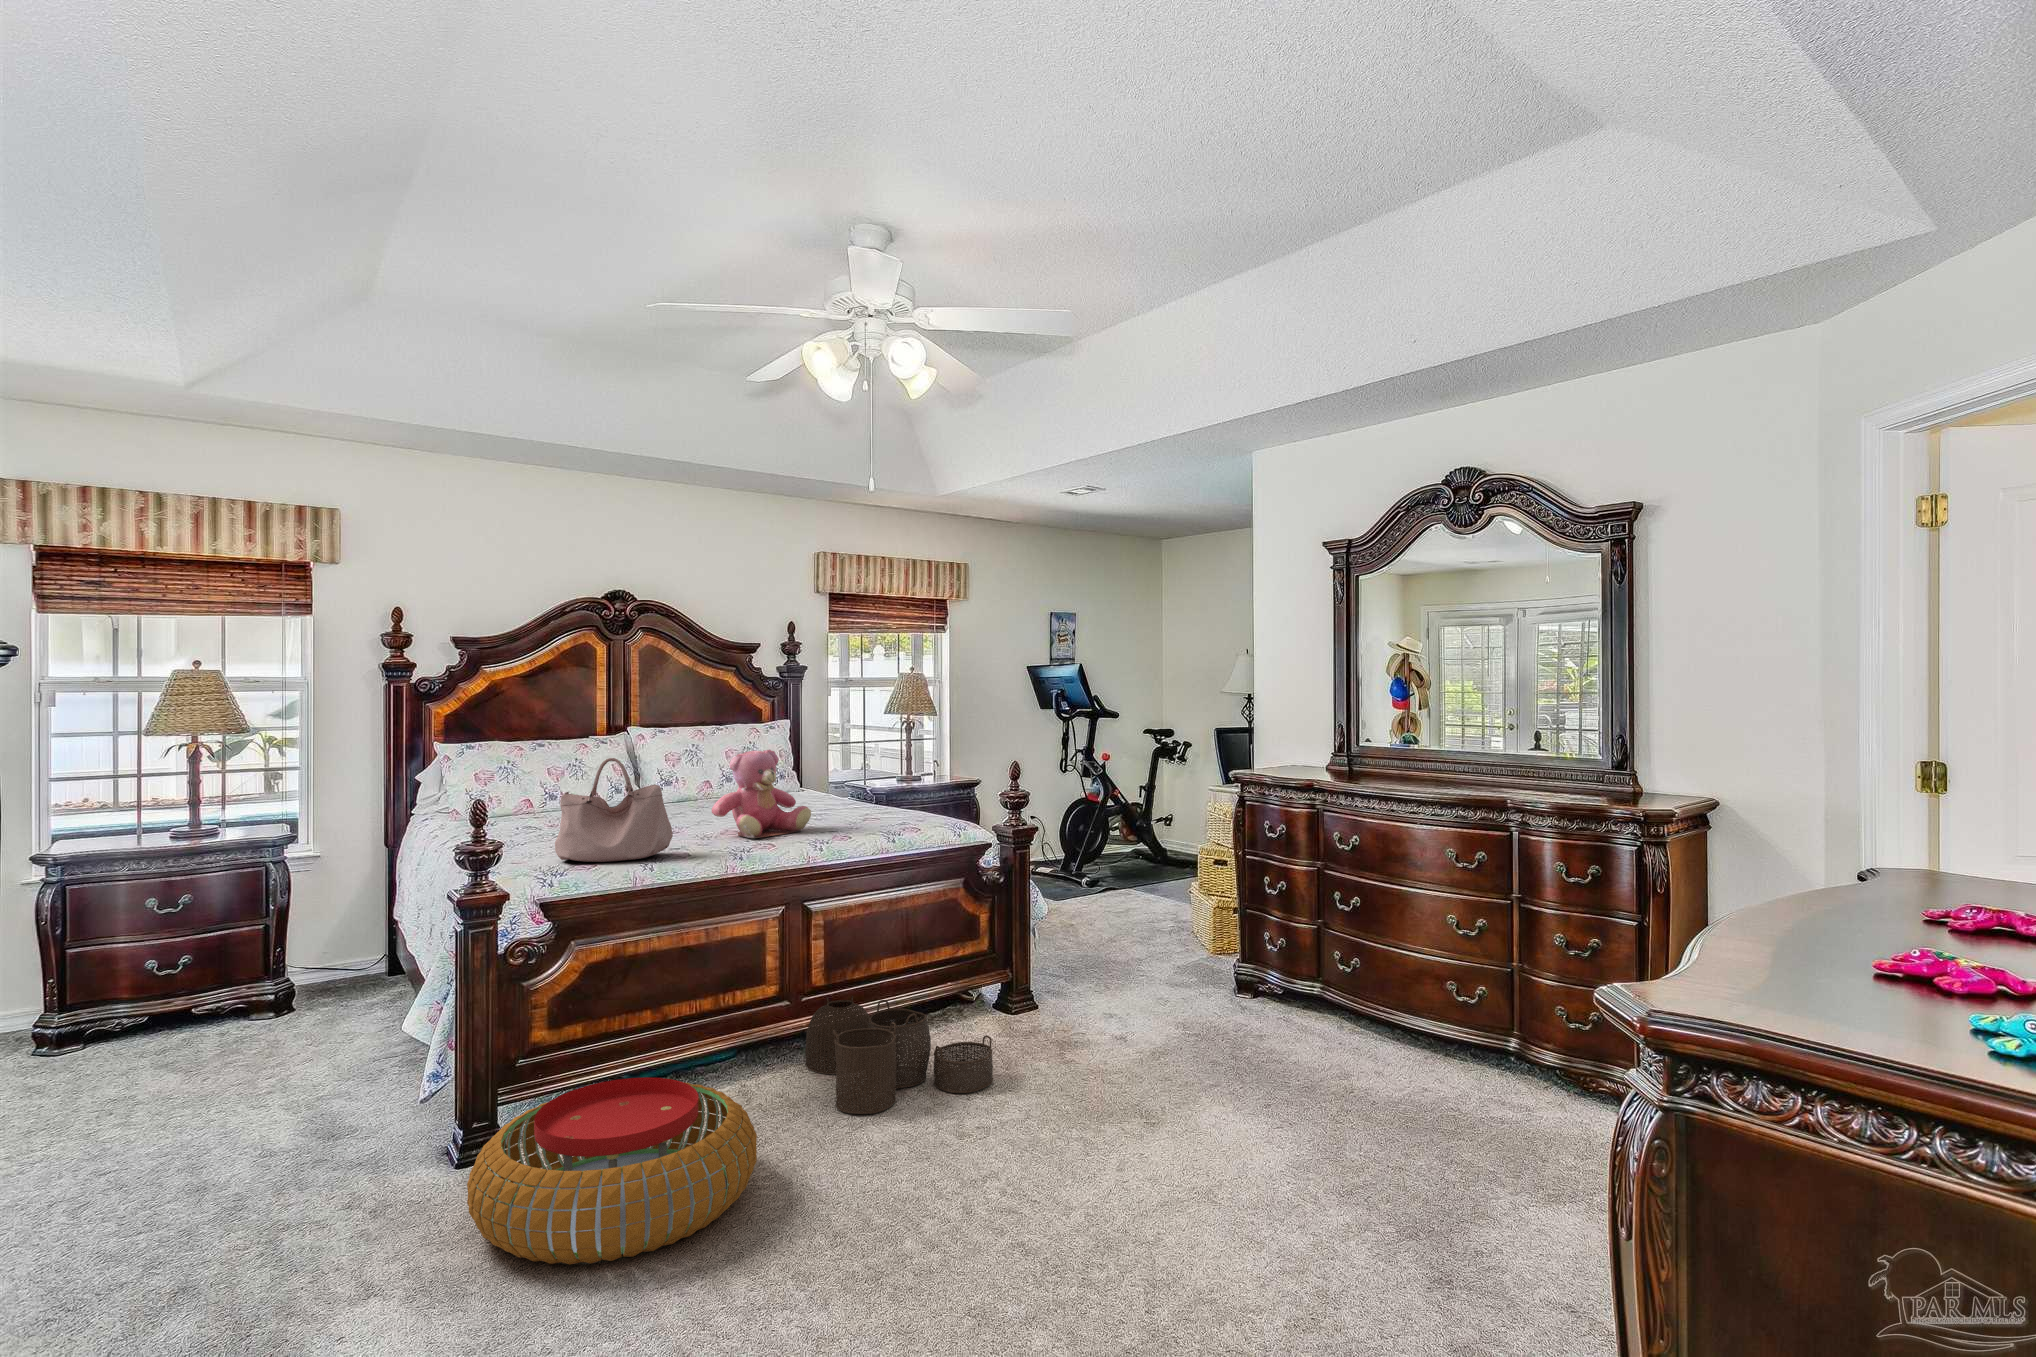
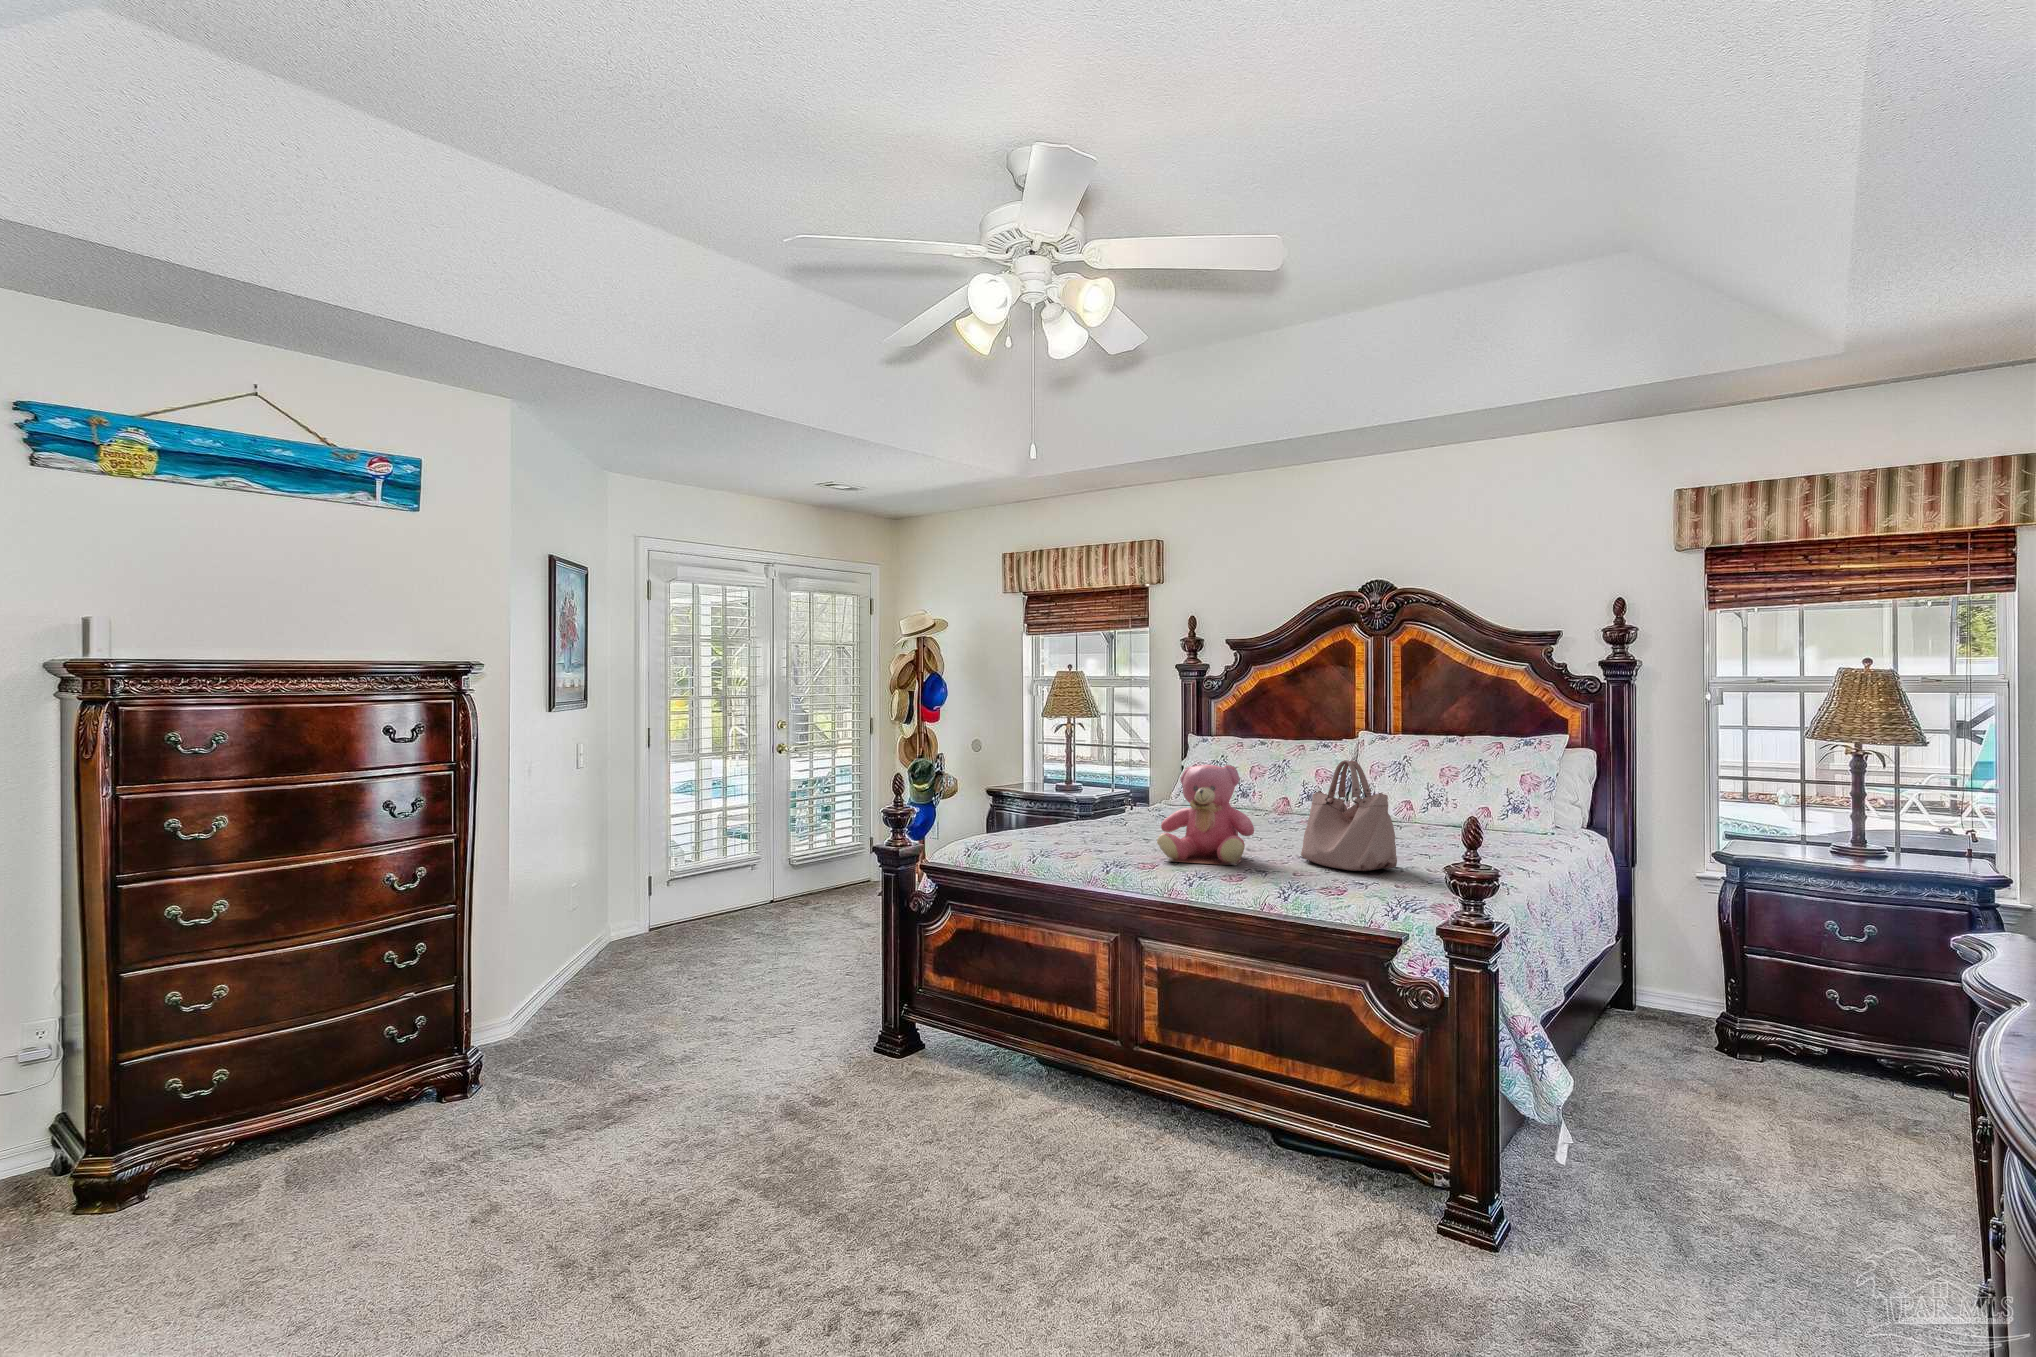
handbag: present [555,758,673,862] -> present [1301,760,1397,871]
woven basket: present [805,996,993,1114] -> none [988,1054,1169,1240]
pouf: present [467,1077,757,1265] -> none [678,1018,901,1158]

